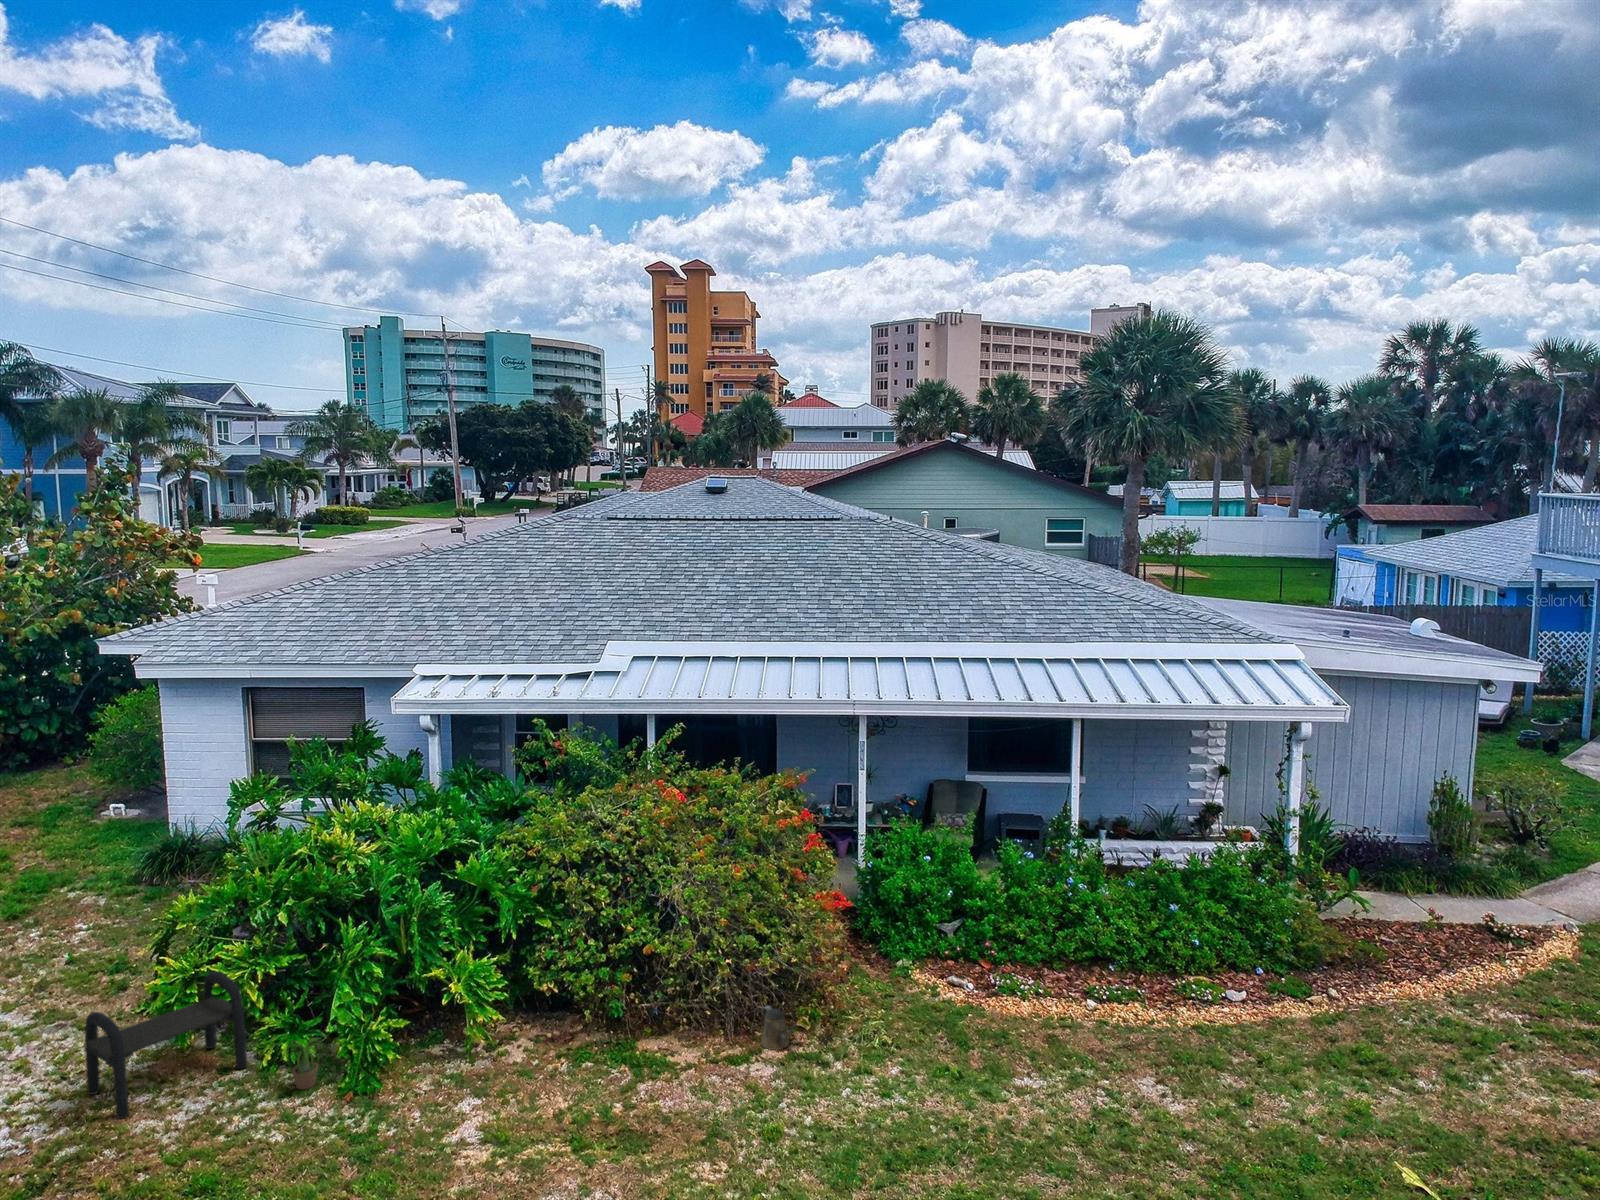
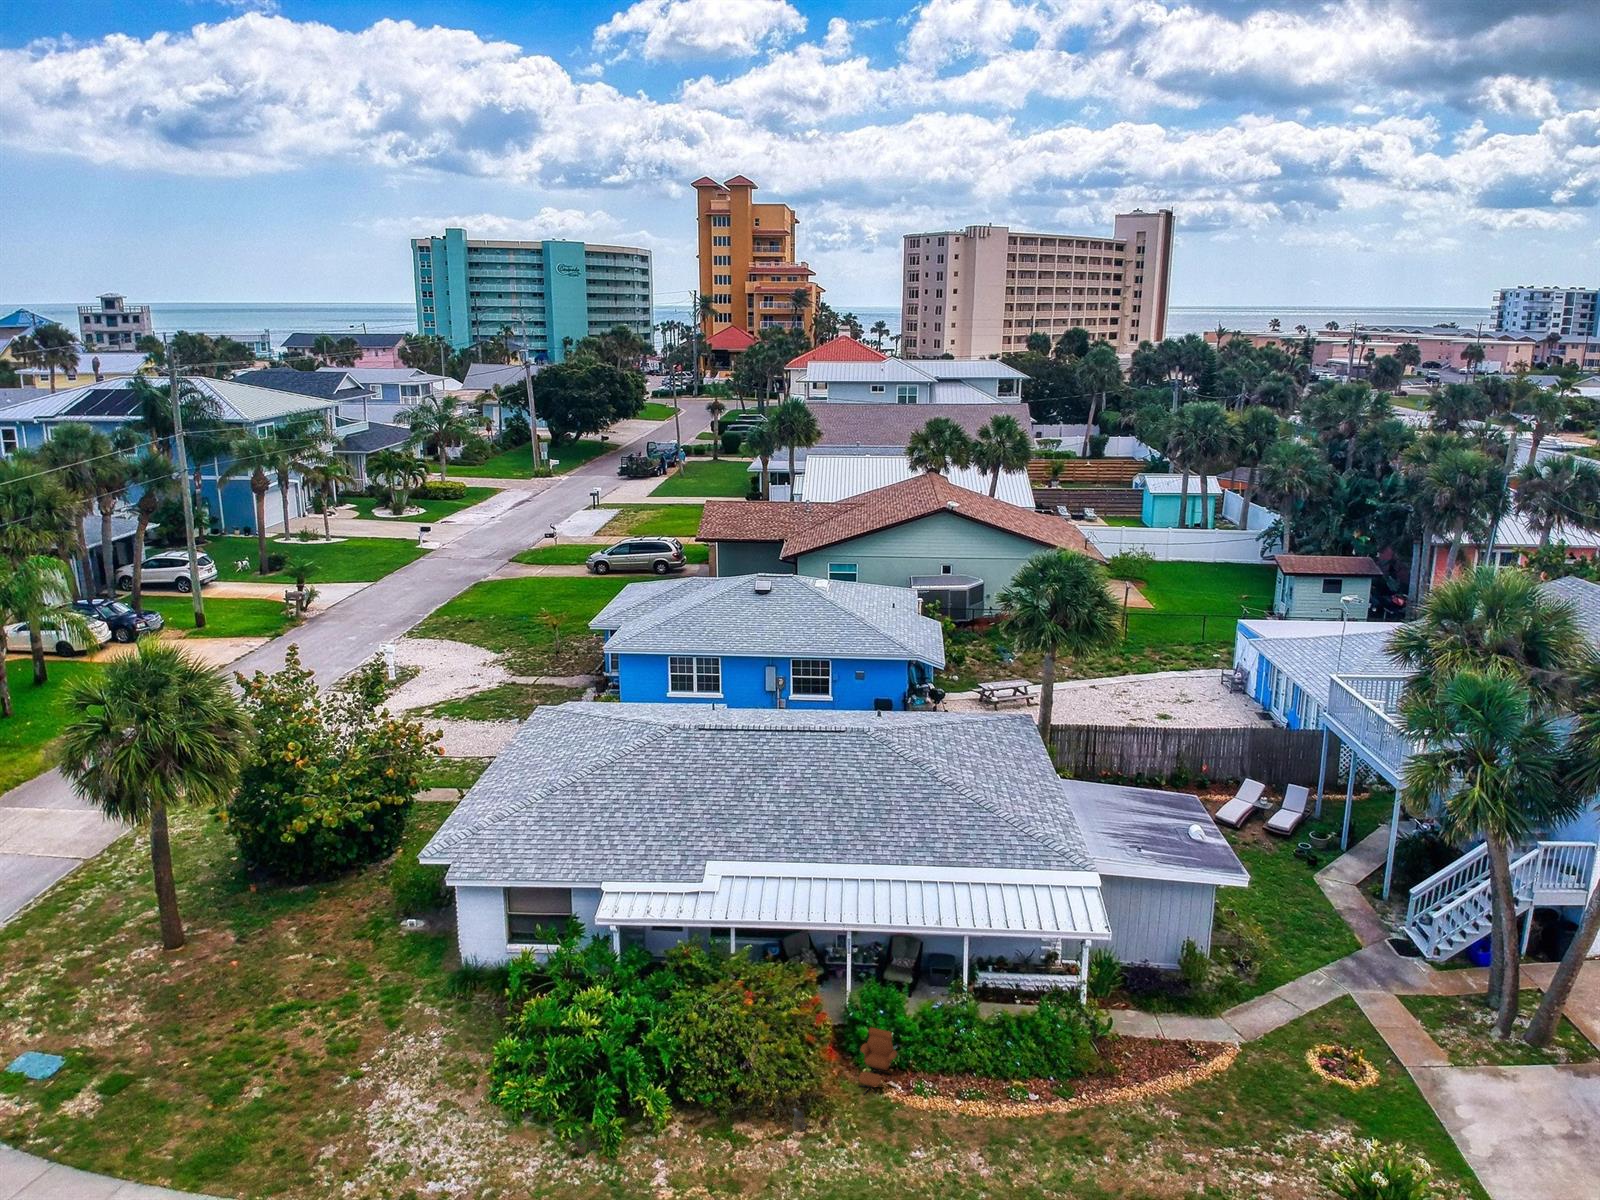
lounge chair: none [891,881,962,998] -> present [859,1027,897,1094]
bench: present [85,972,247,1119] -> none [483,1094,551,1171]

